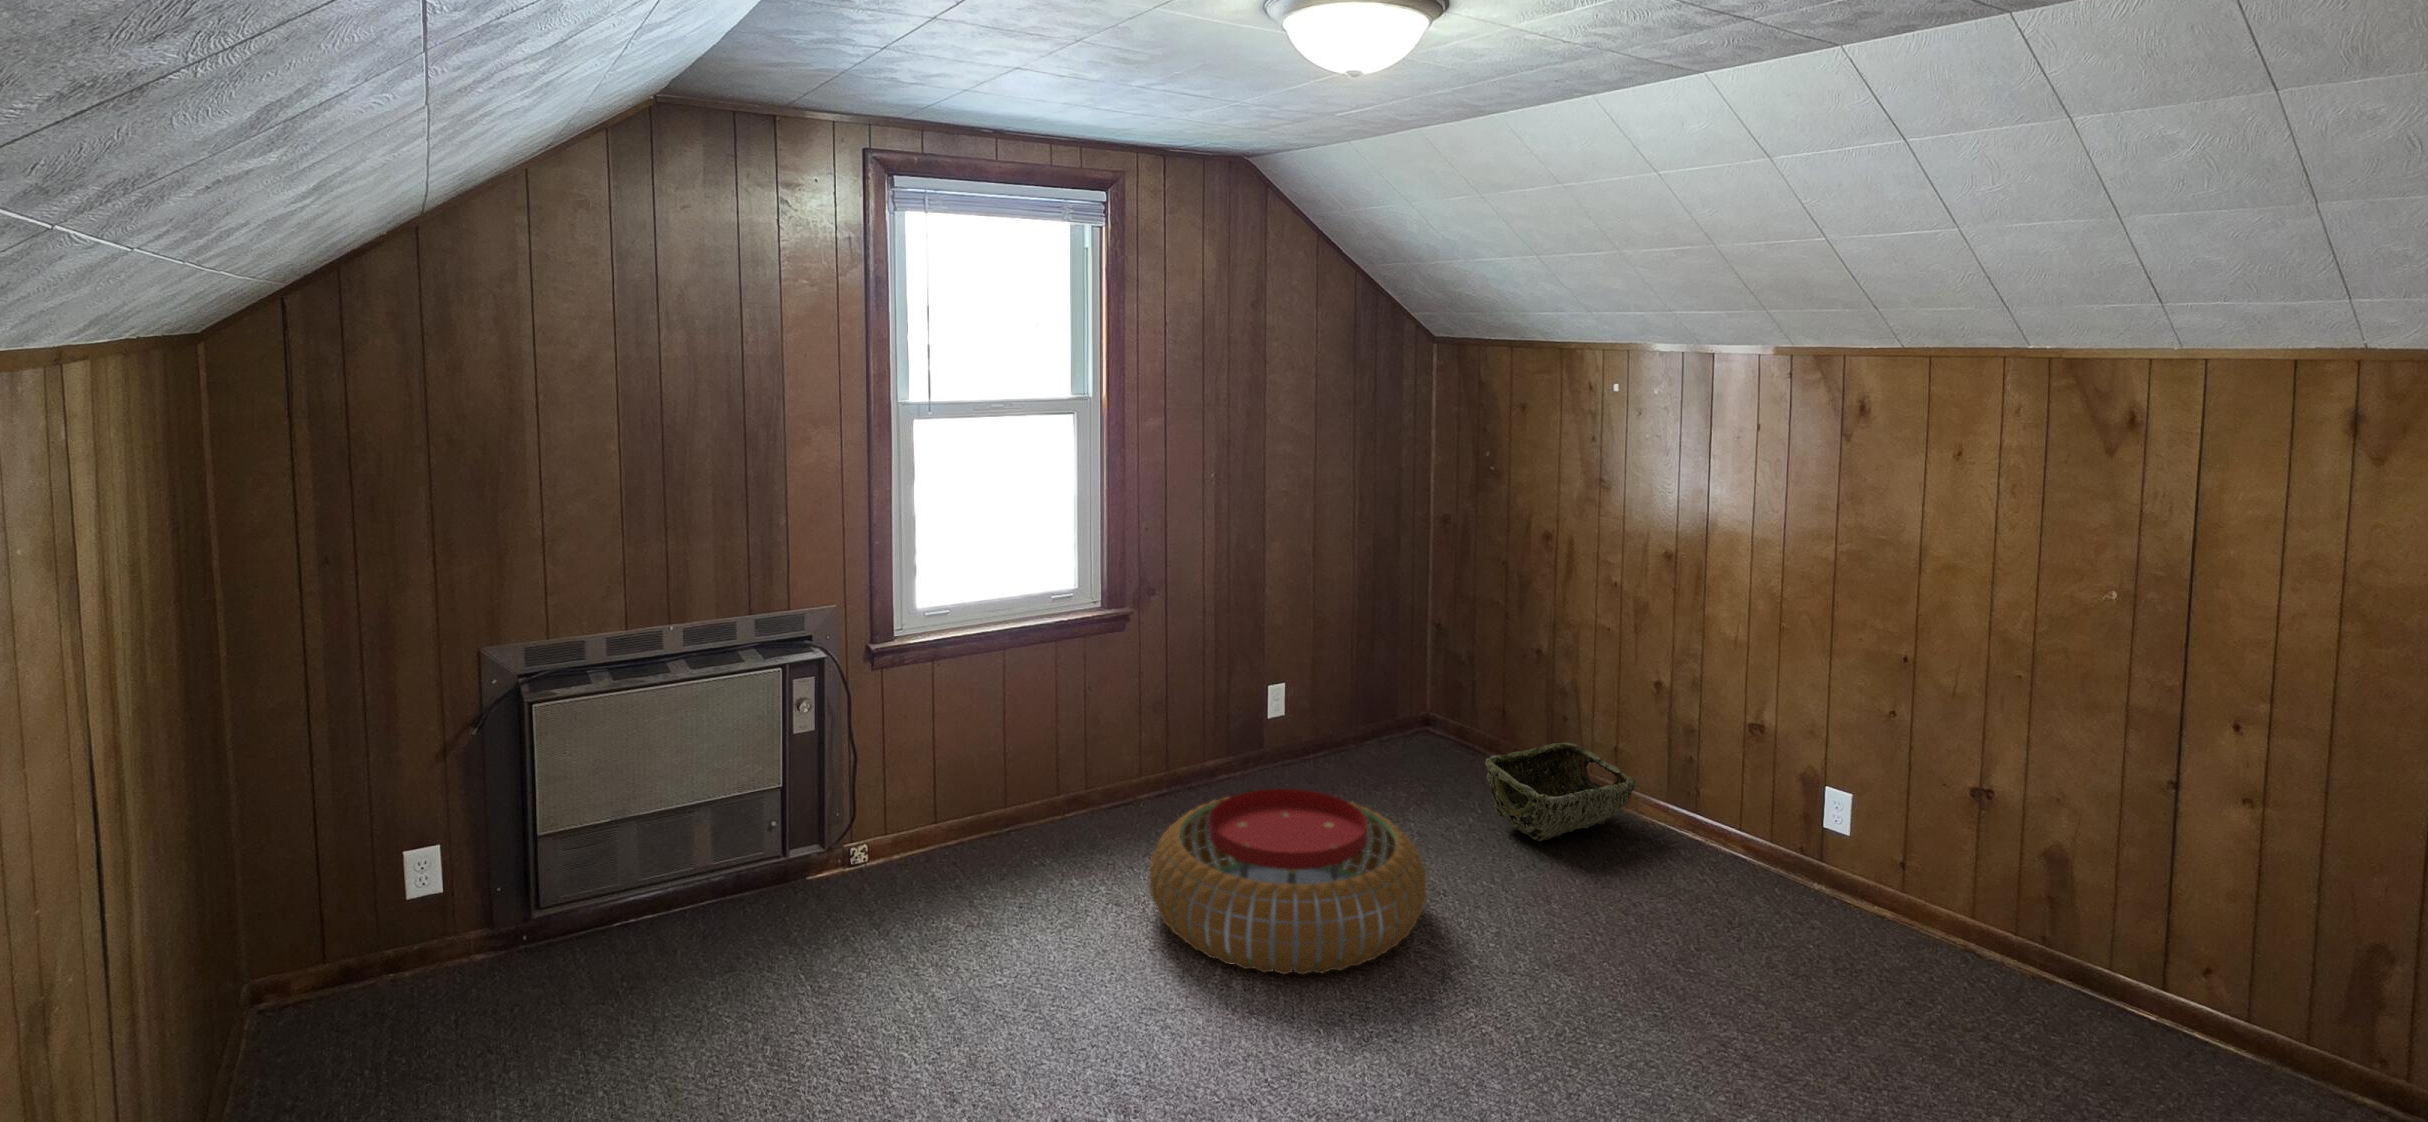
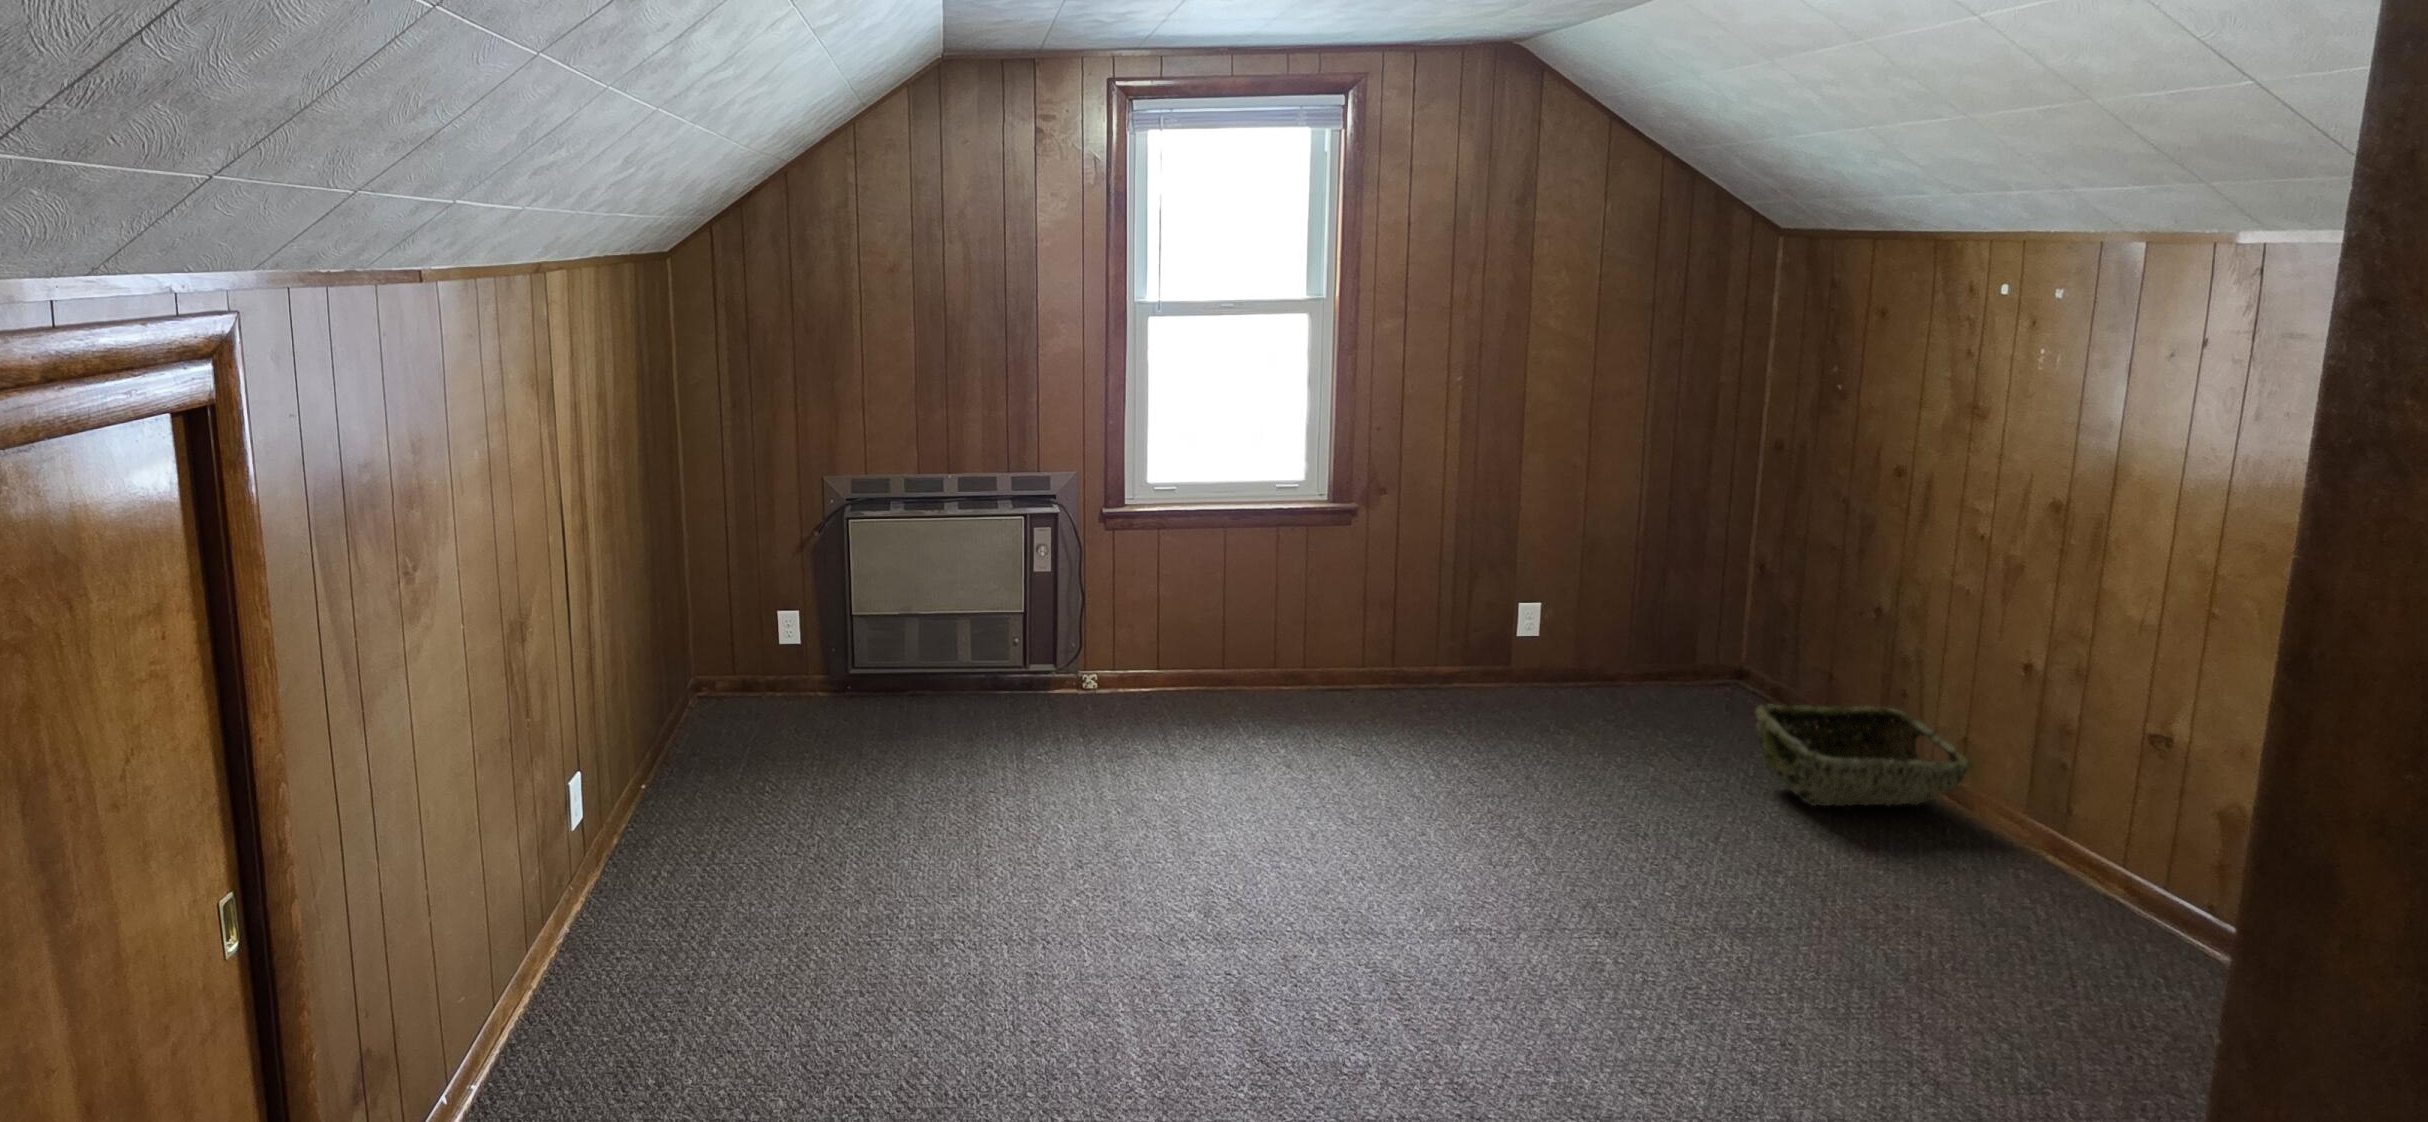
pouf: present [1149,789,1426,975] -> none [1317,686,1613,861]

